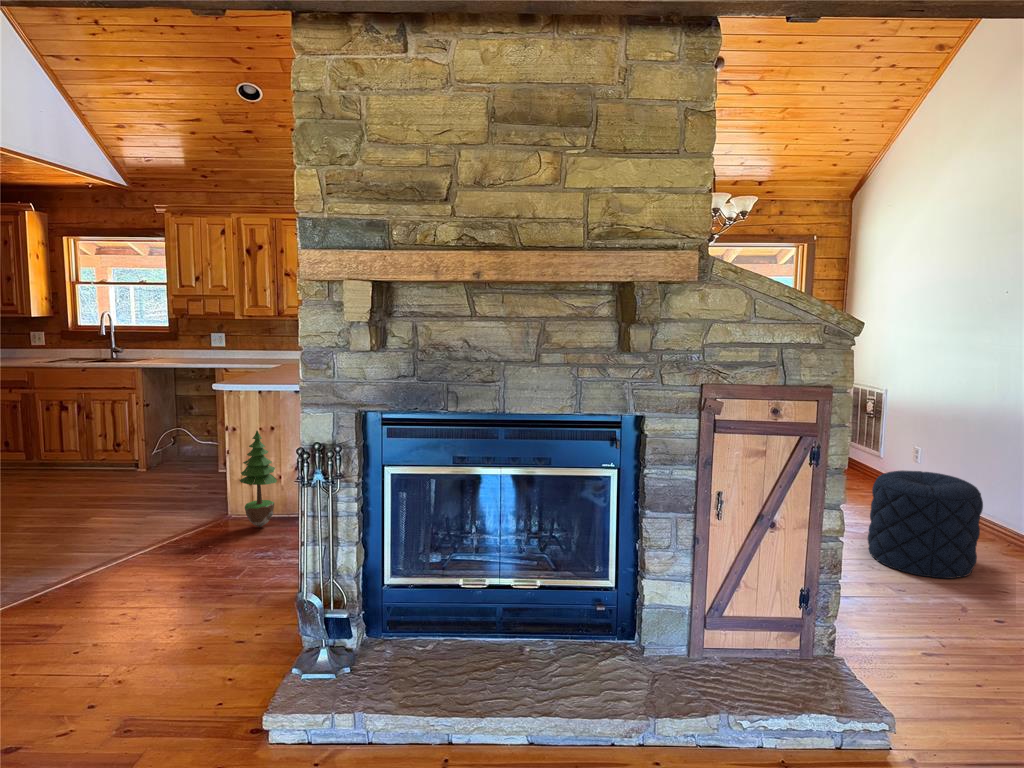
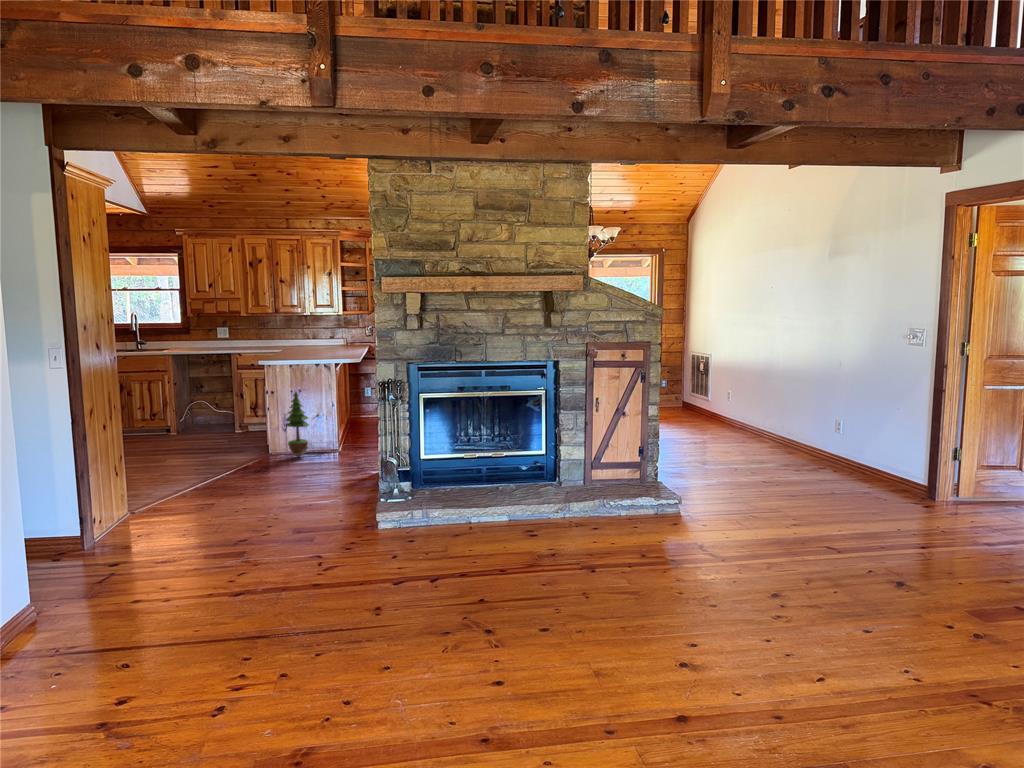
pouf: present [868,470,983,579] -> none [685,398,743,456]

